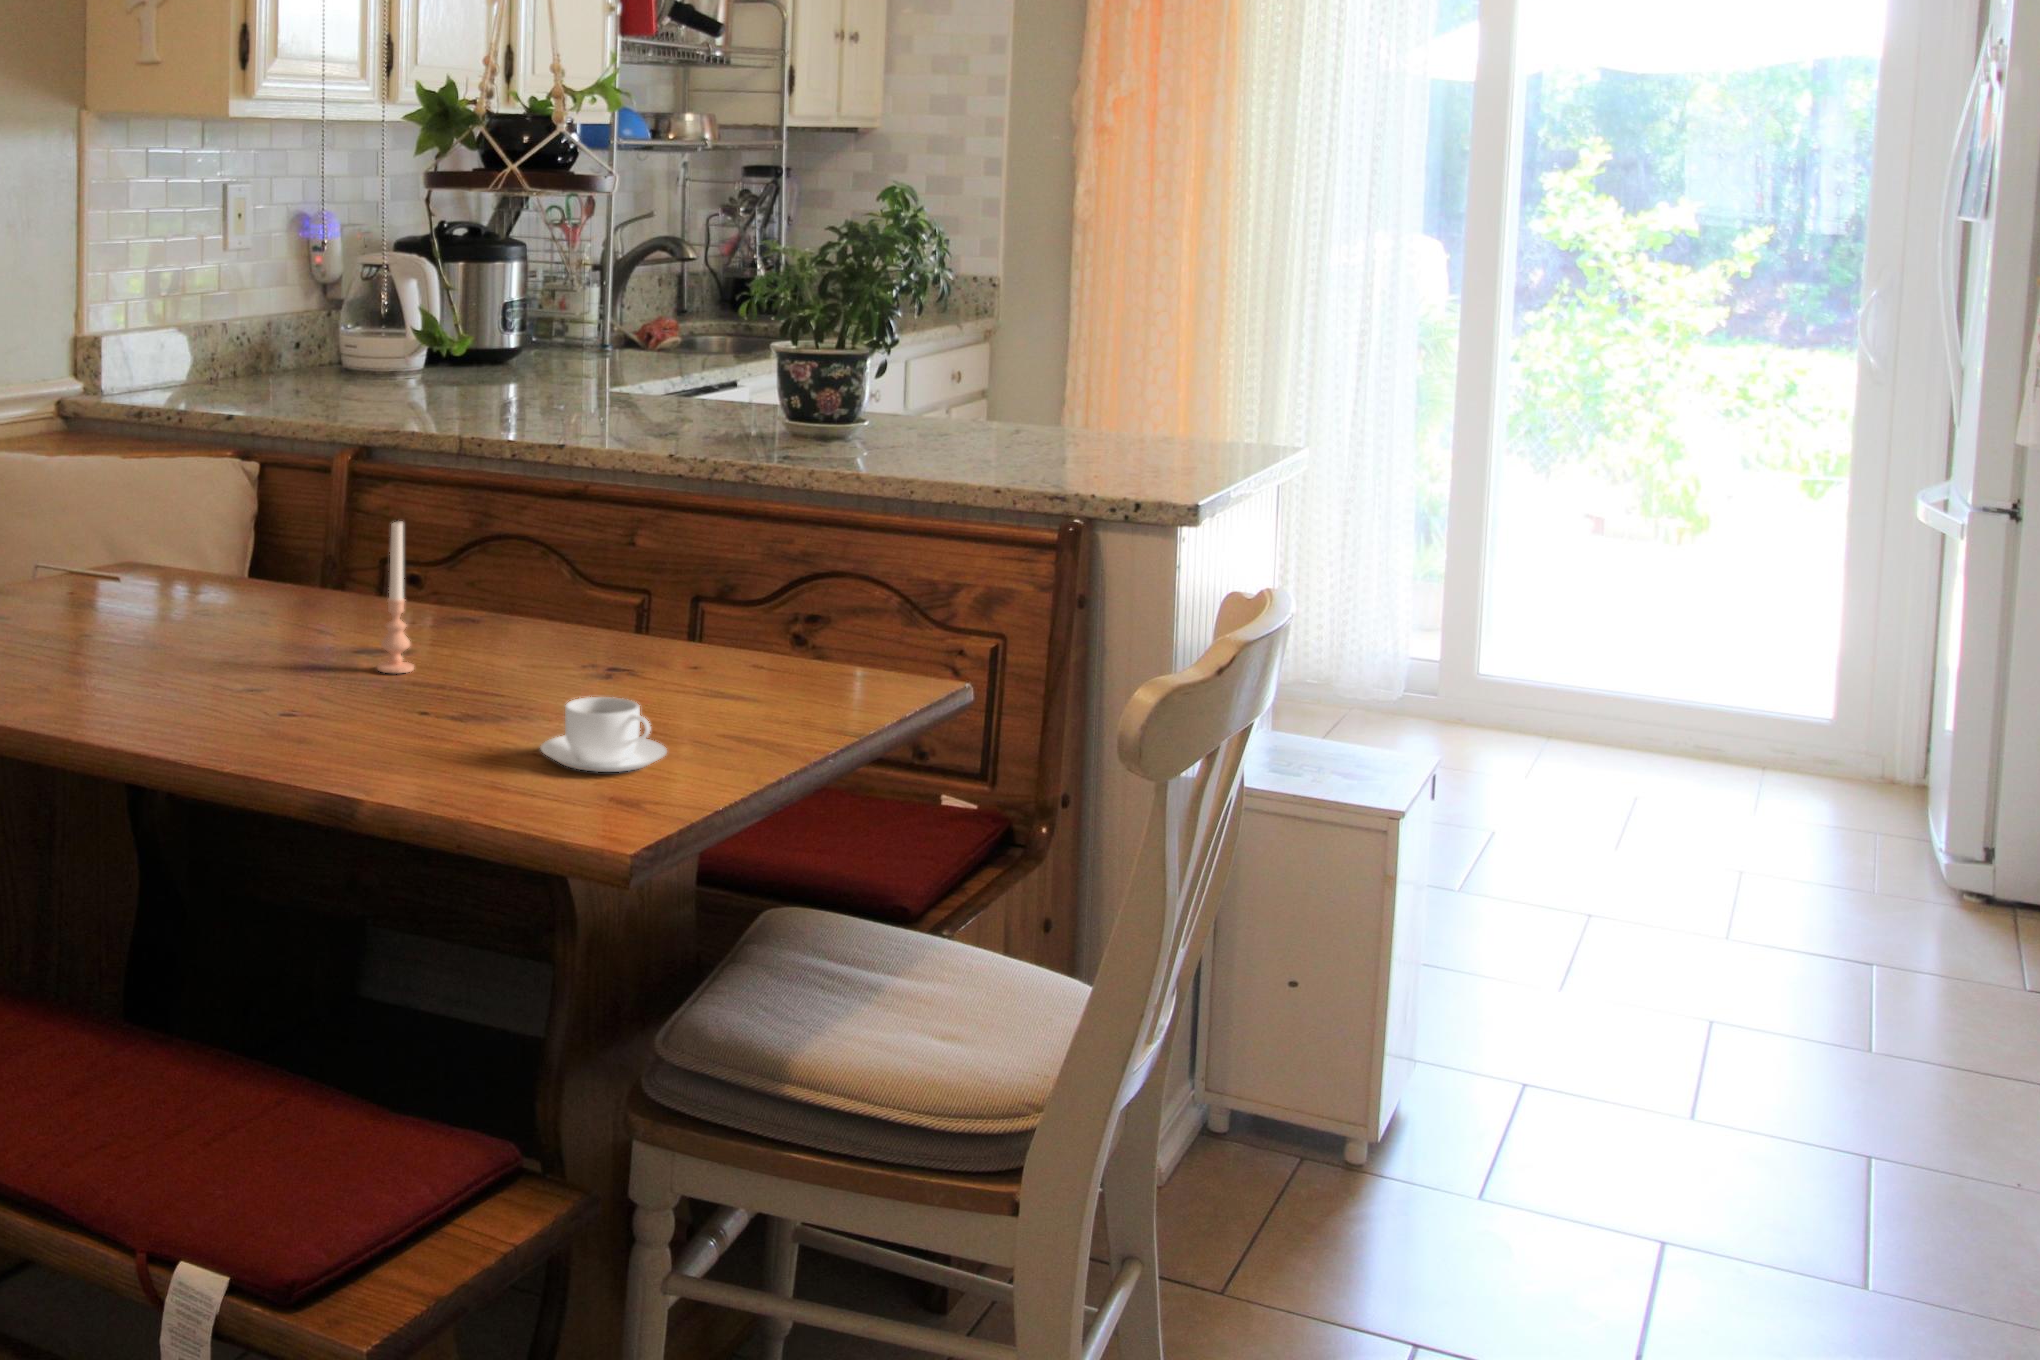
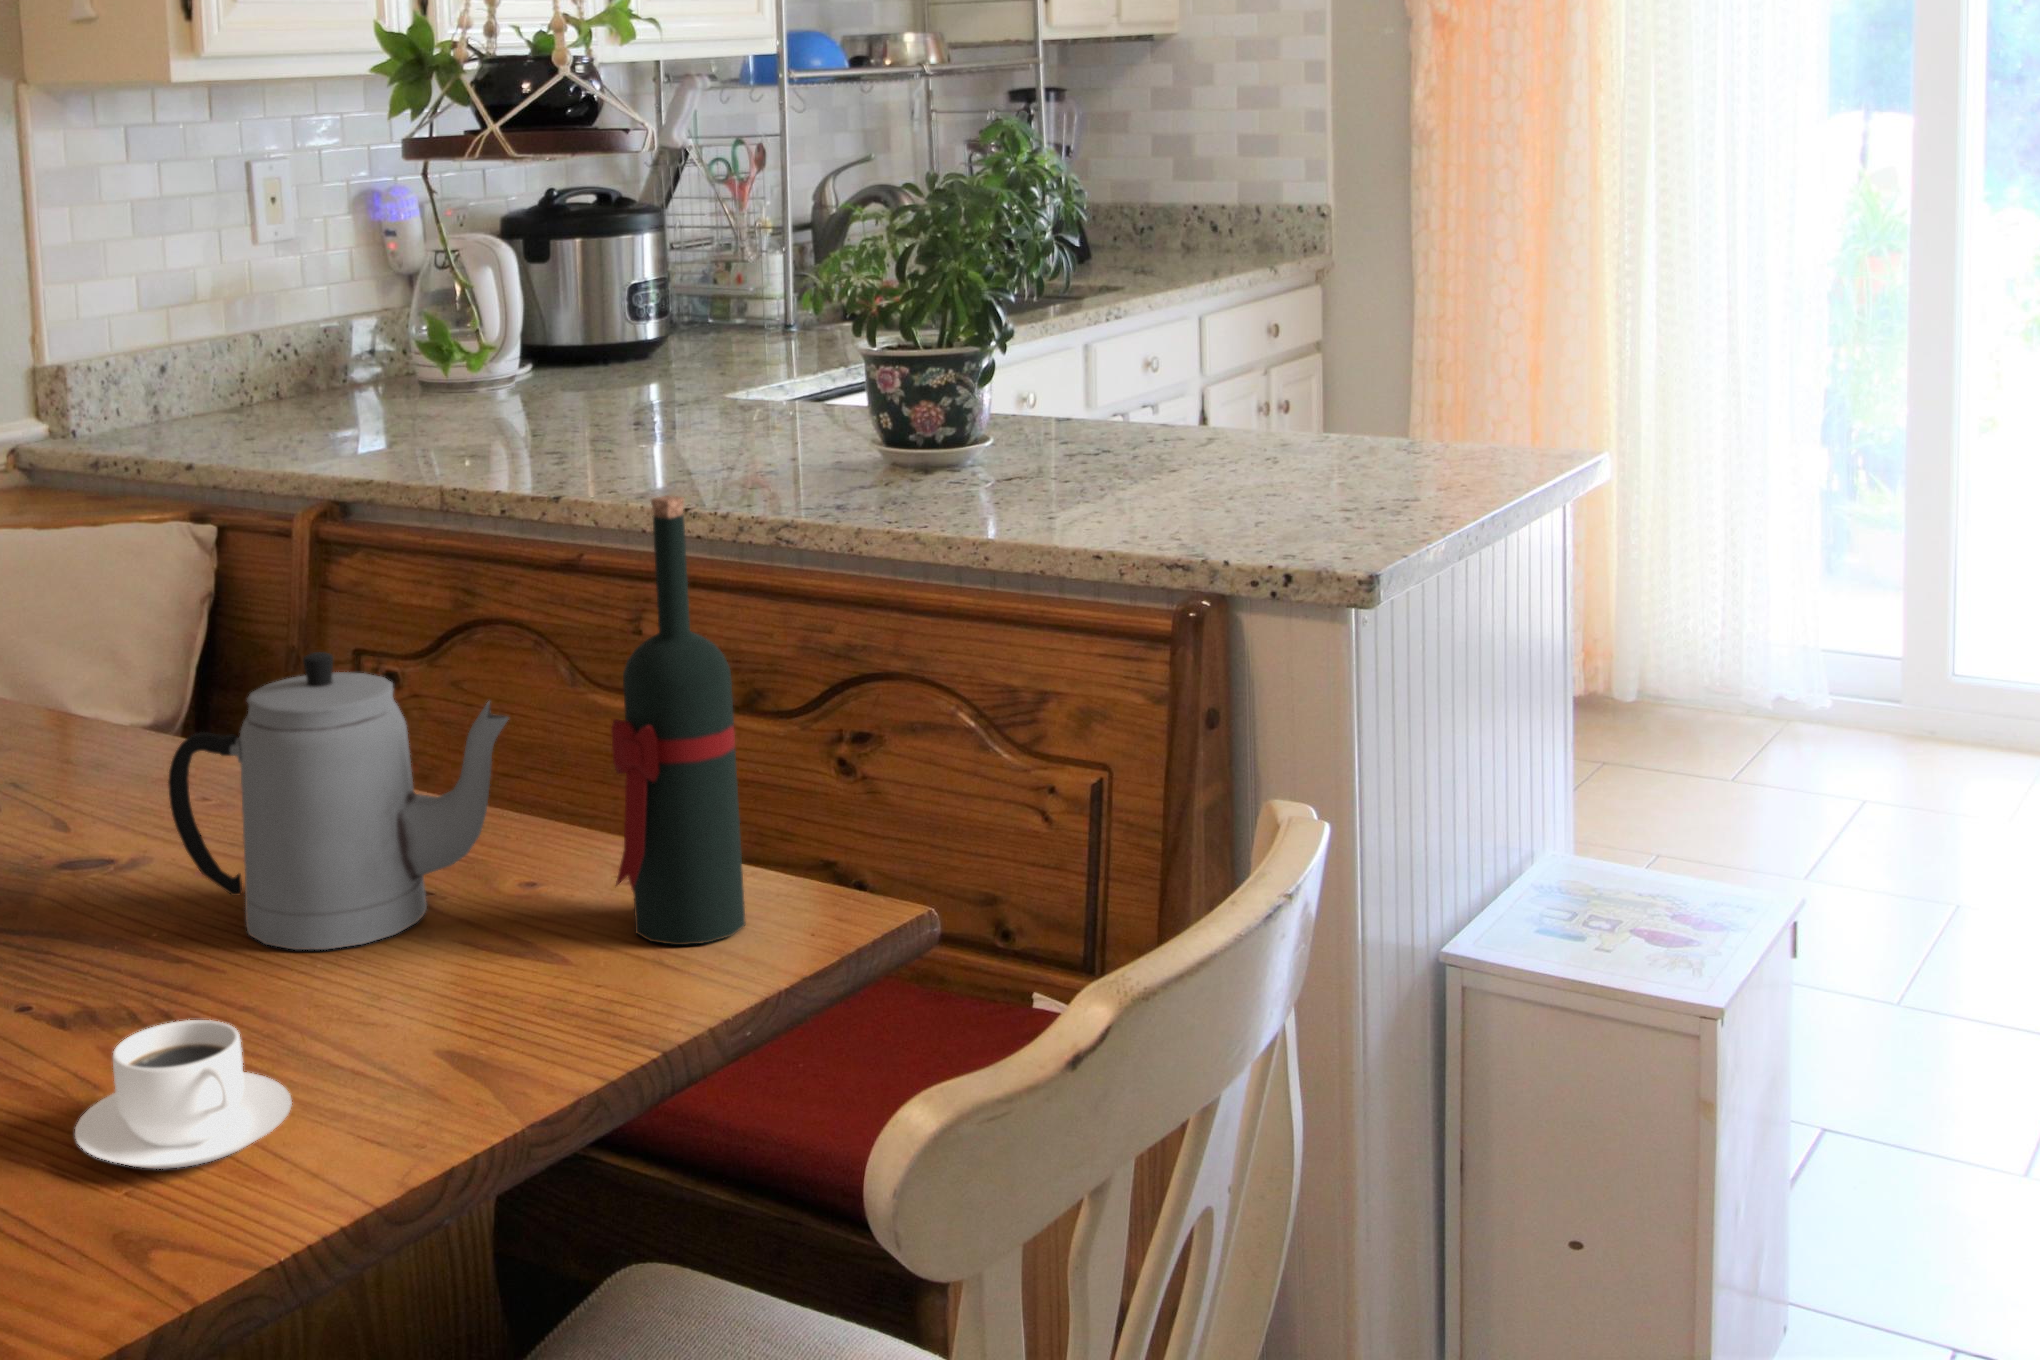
wine bottle: none [783,409,860,693] -> present [611,495,745,945]
teapot: none [478,502,710,691] -> present [168,652,509,950]
candle: present [377,521,414,673] -> none [41,687,100,918]

